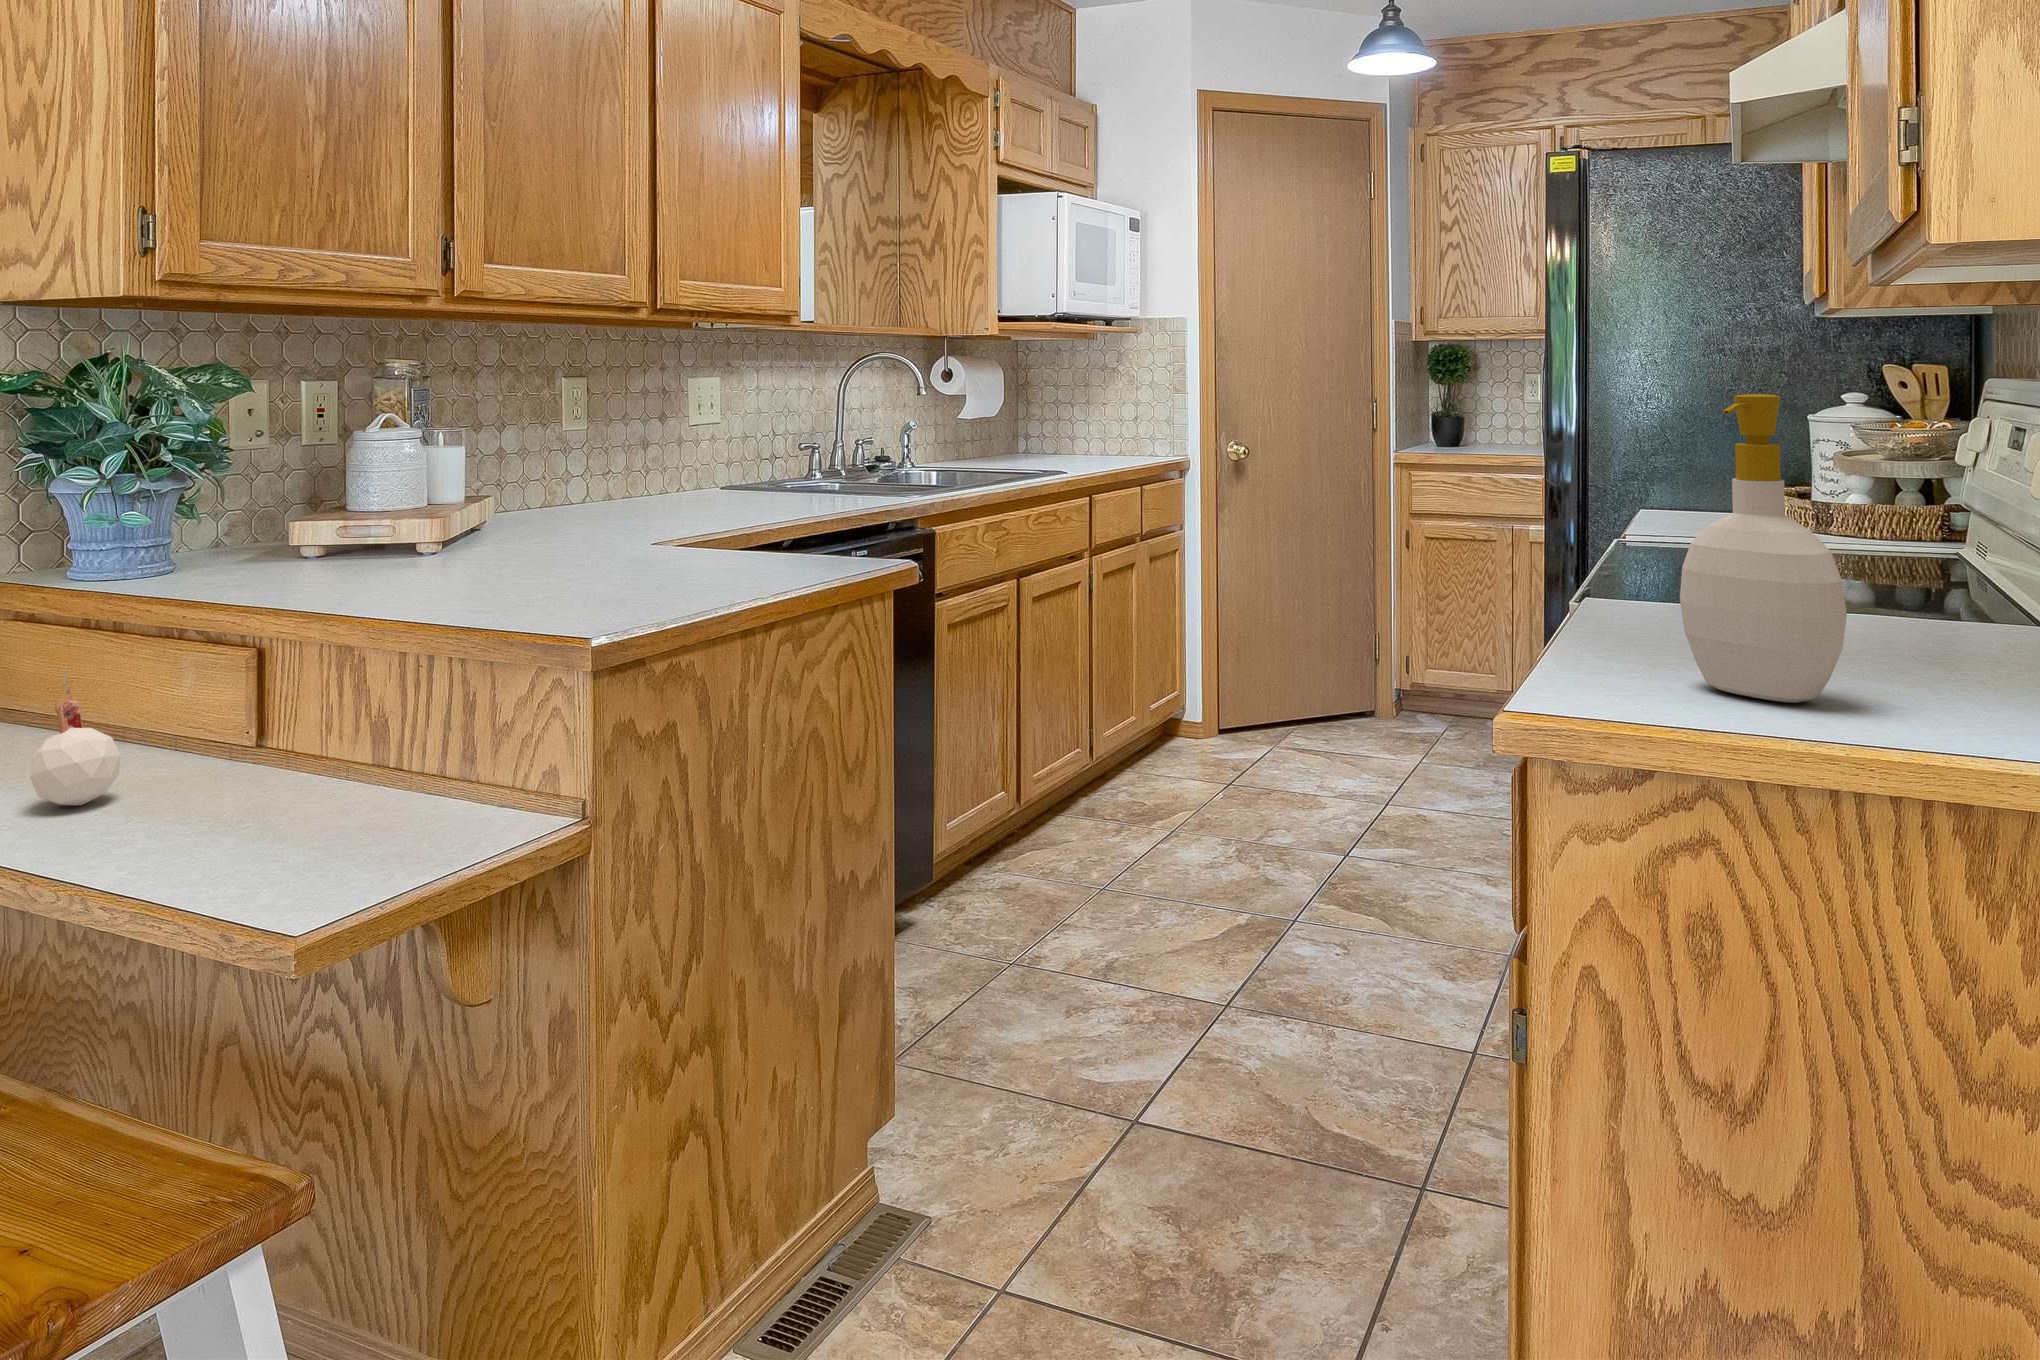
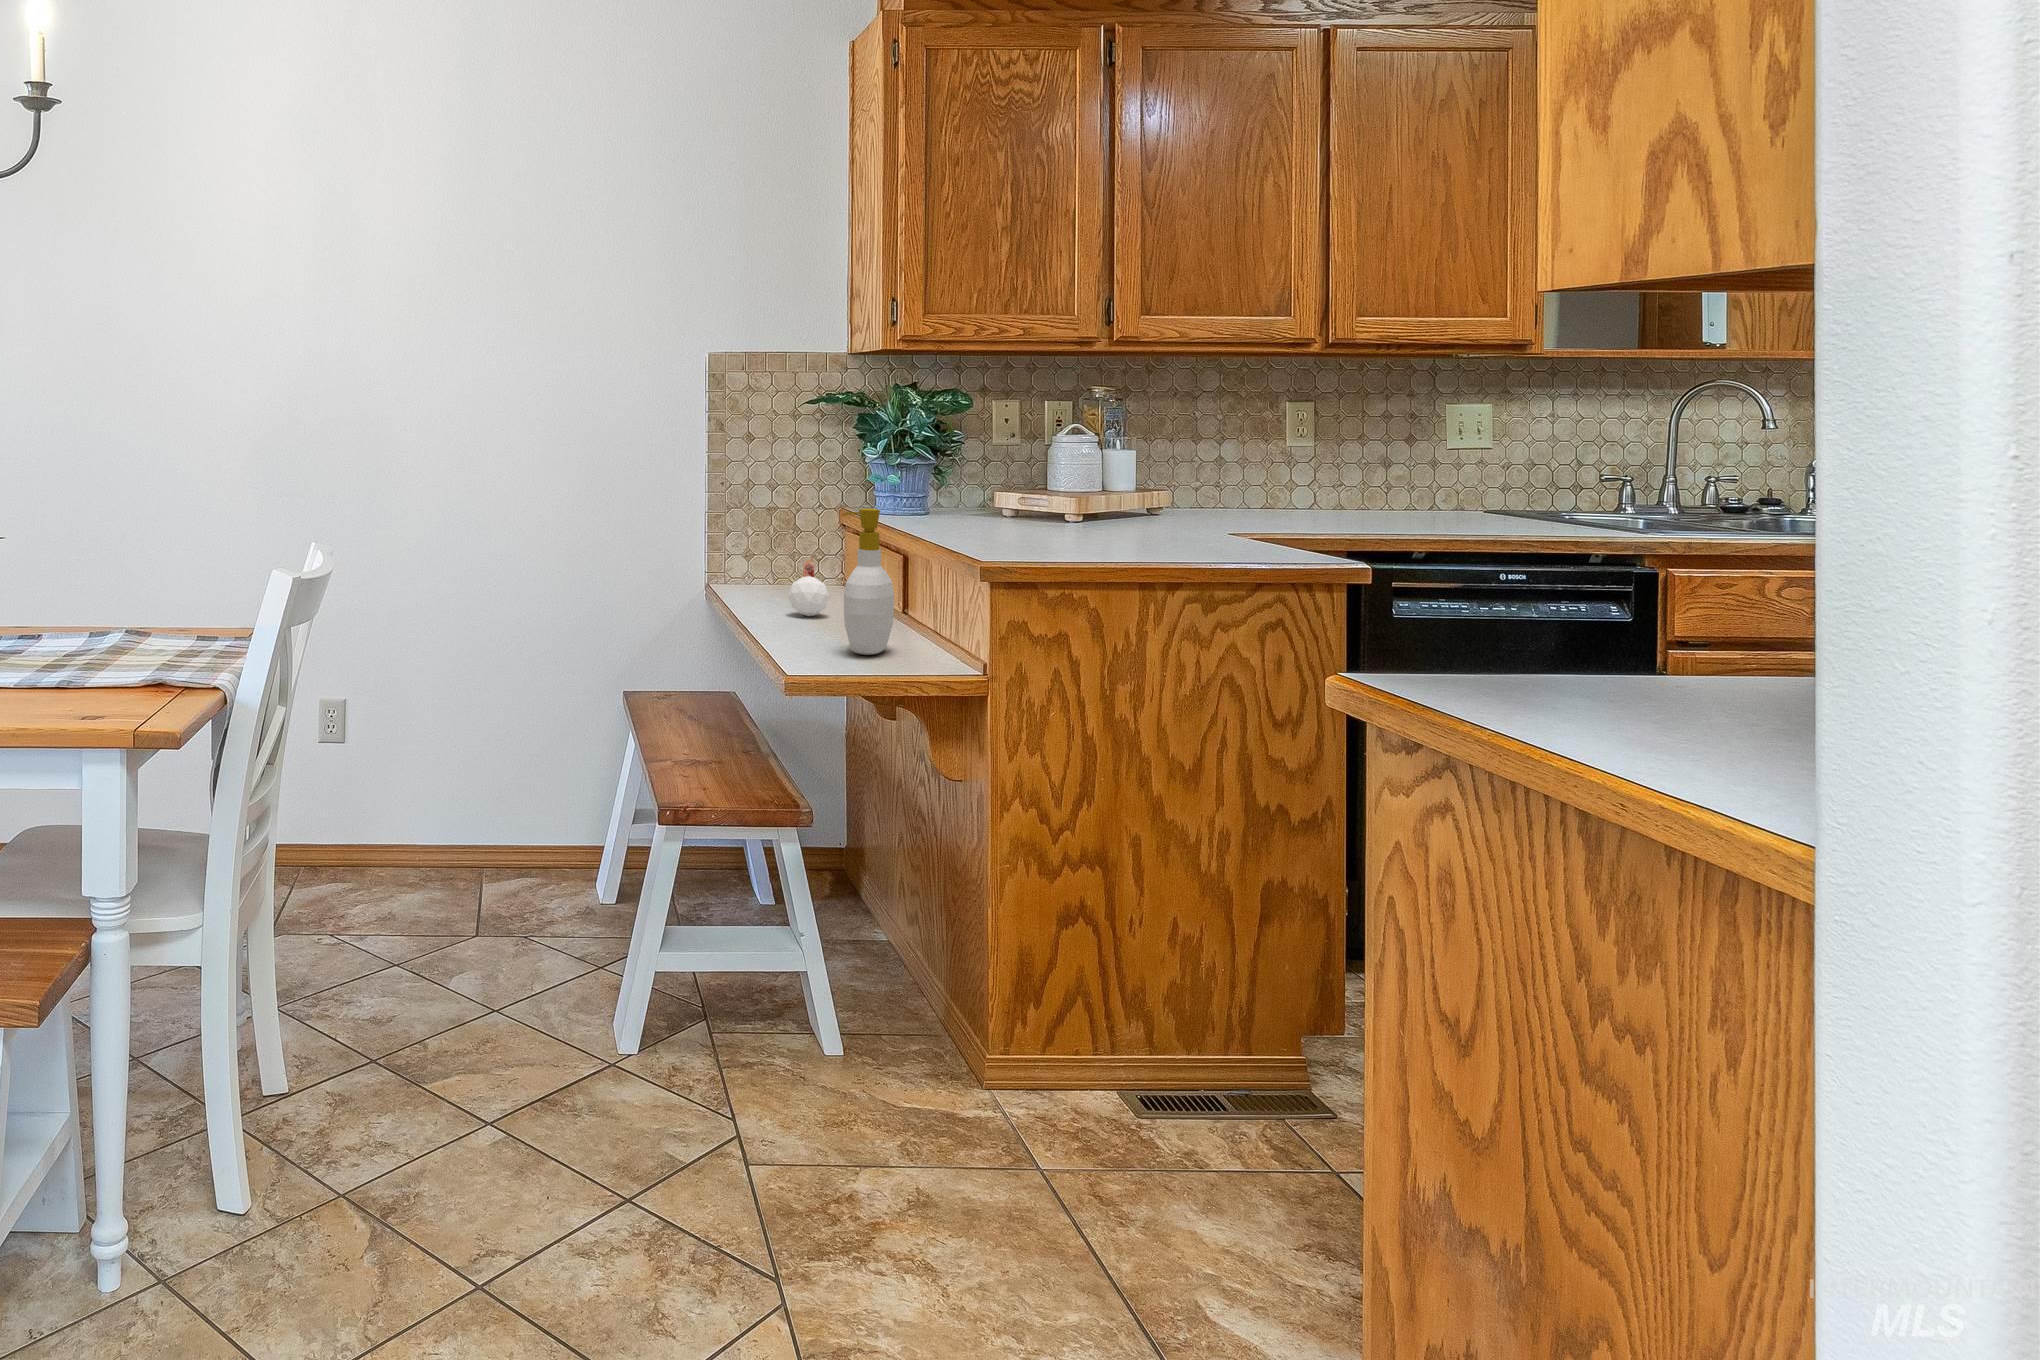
soap bottle: present [1680,394,1847,703] -> present [843,508,894,655]

